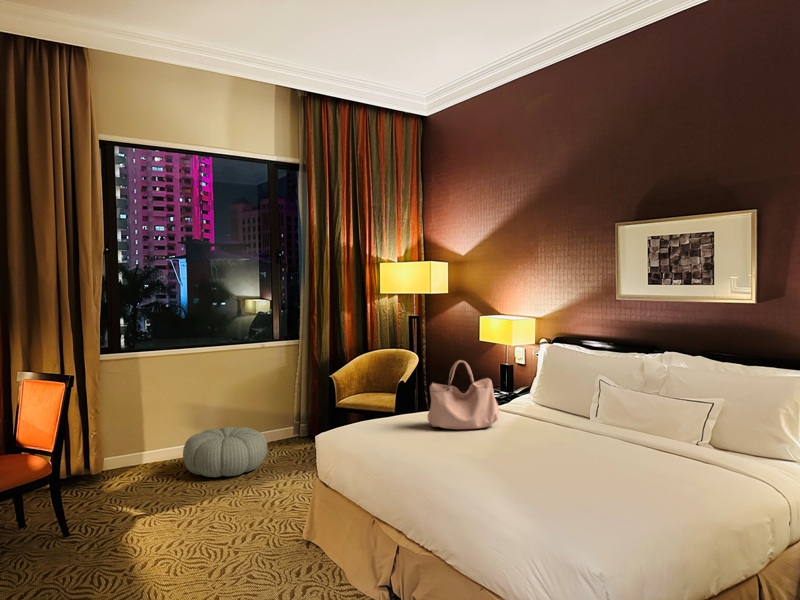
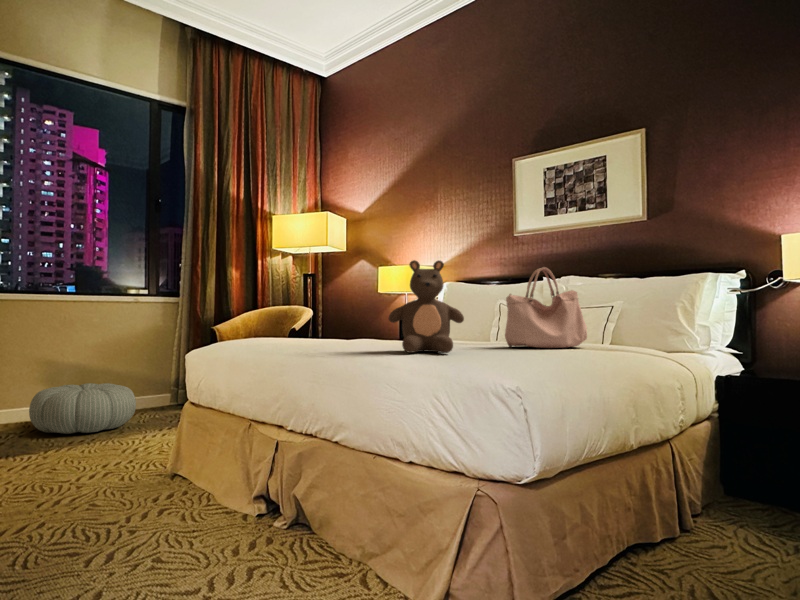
handbag: present [428,360,500,430] -> present [505,268,587,348]
teddy bear: none [494,382,565,476] -> present [388,260,464,353]

